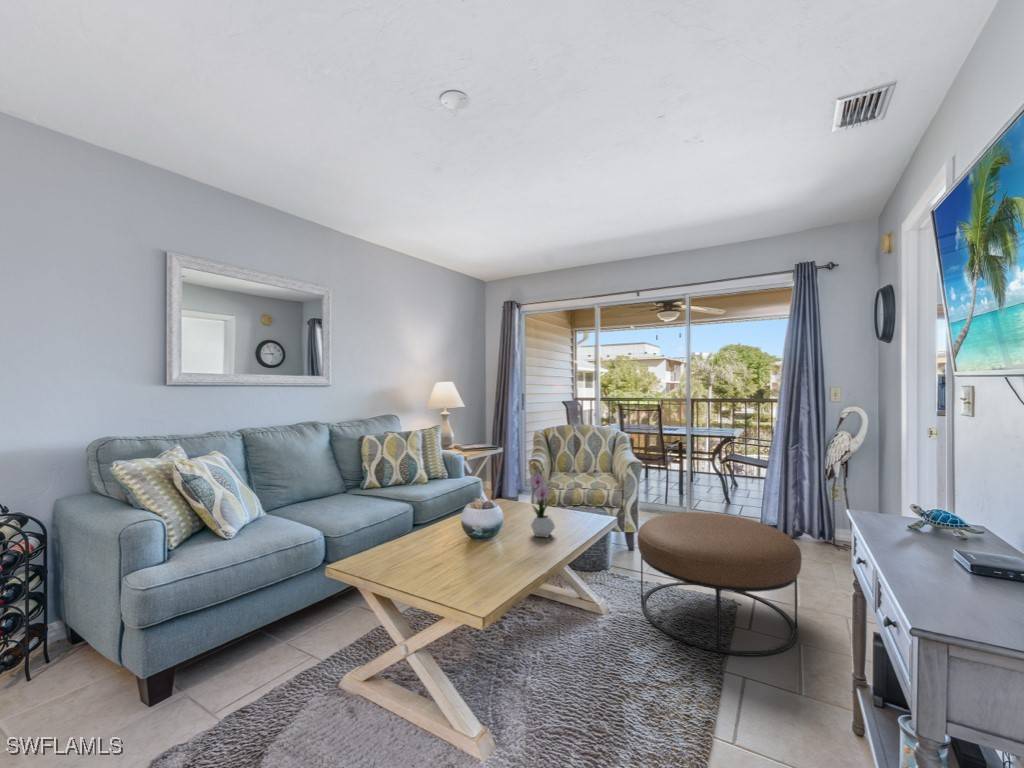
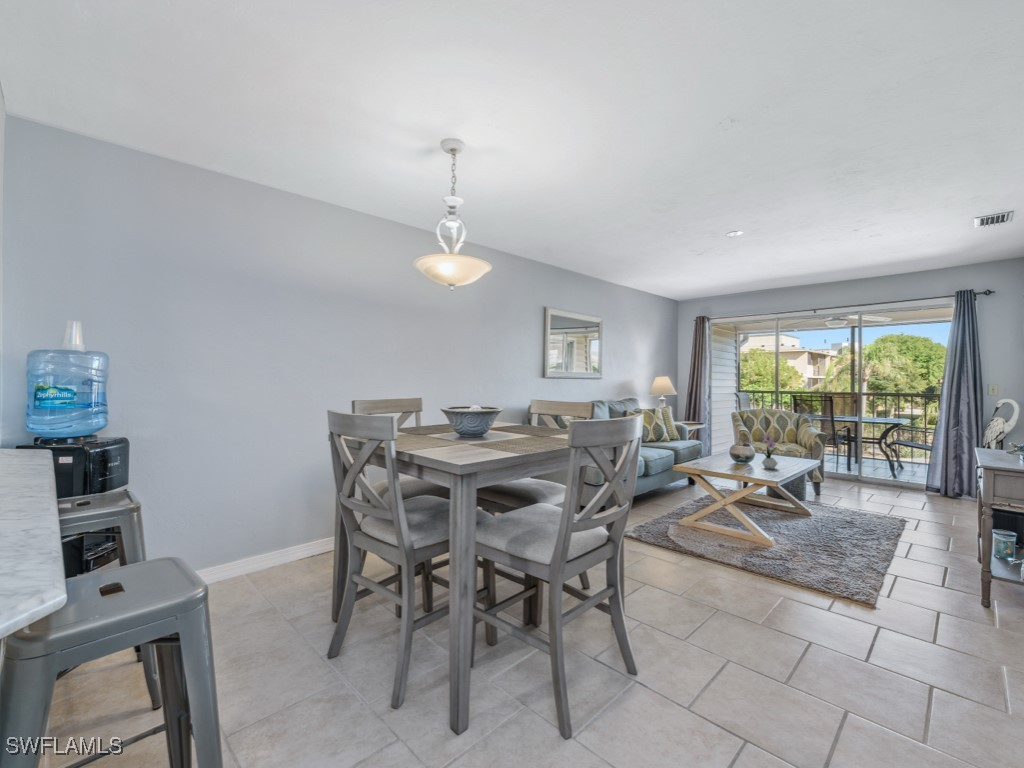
ottoman: present [637,512,802,656] -> none [827,466,946,541]

